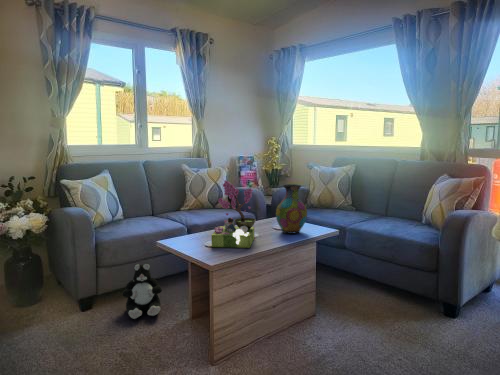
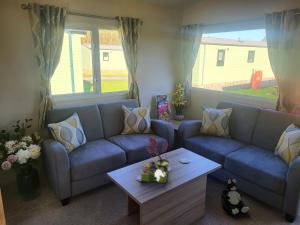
vase: present [276,184,307,234] -> none [182,136,202,168]
plush toy: present [123,263,162,319] -> present [221,179,249,214]

